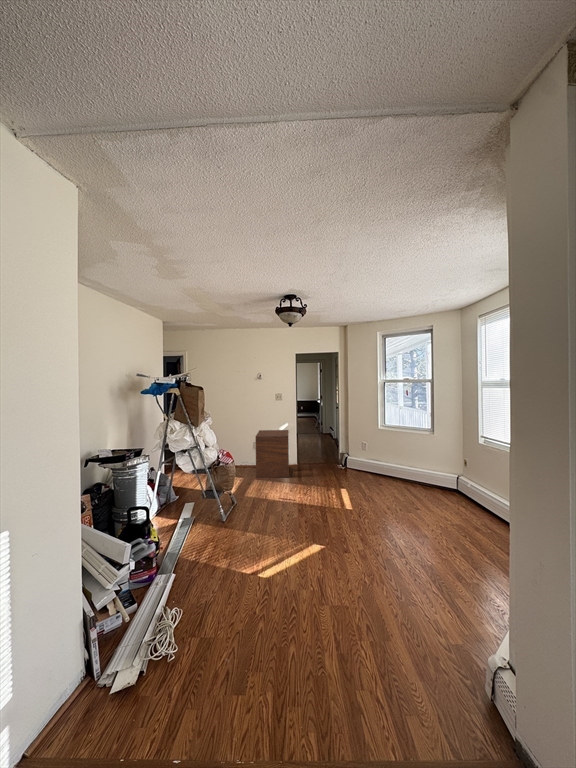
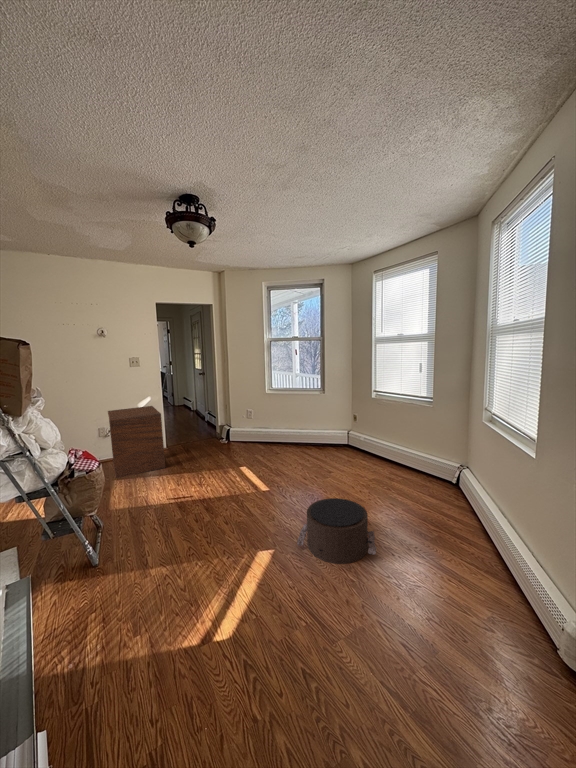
pouf: none [340,518,409,571] -> present [297,498,377,564]

